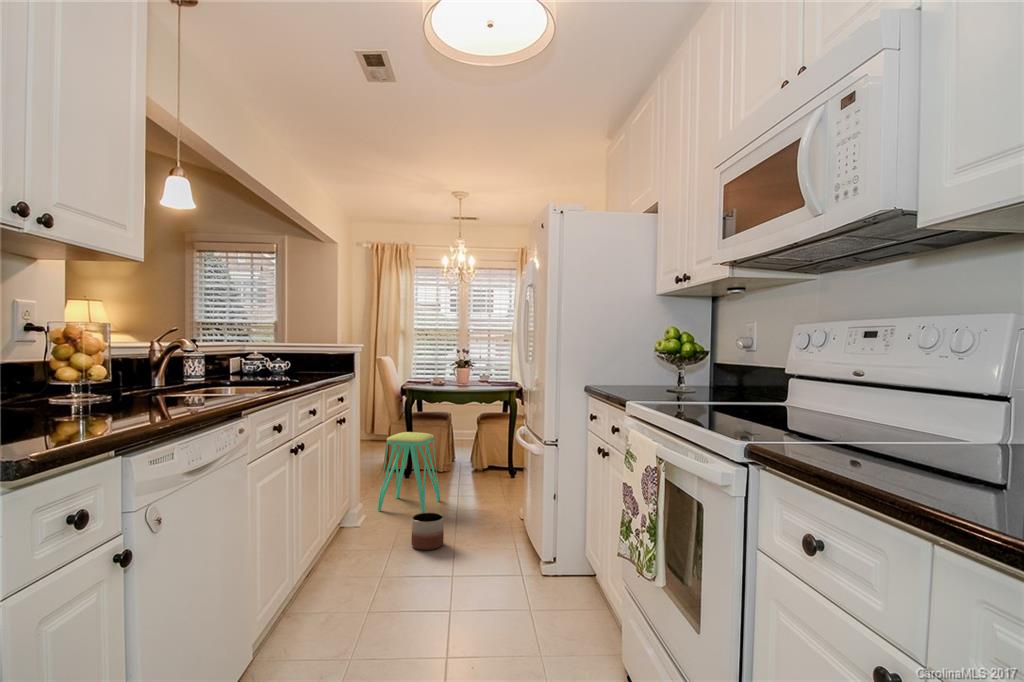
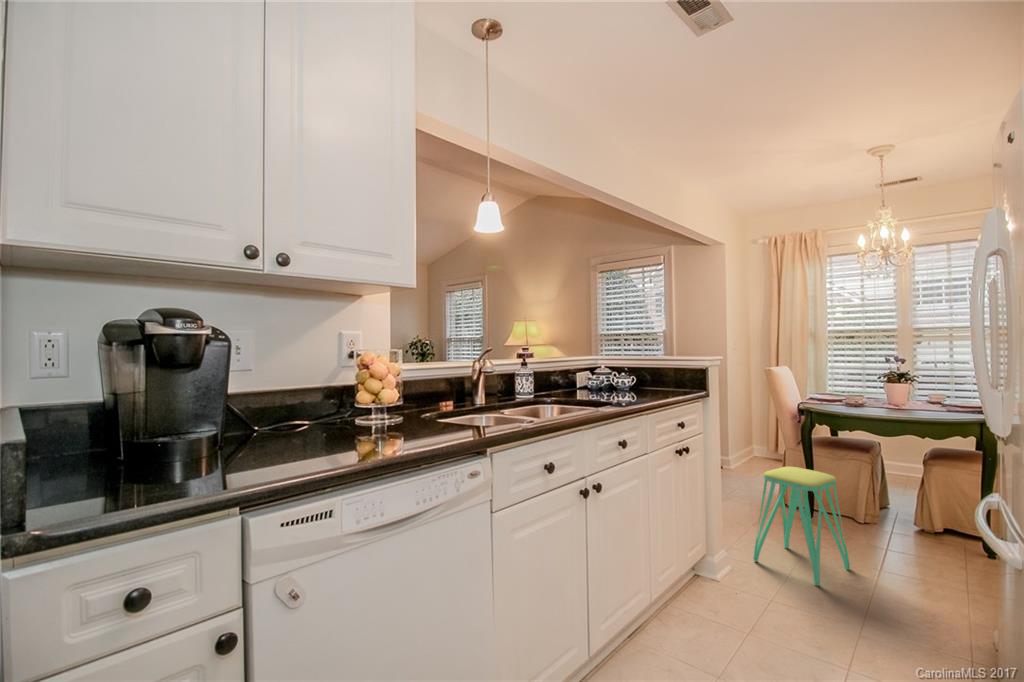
planter: present [411,513,444,550] -> none [784,597,838,663]

